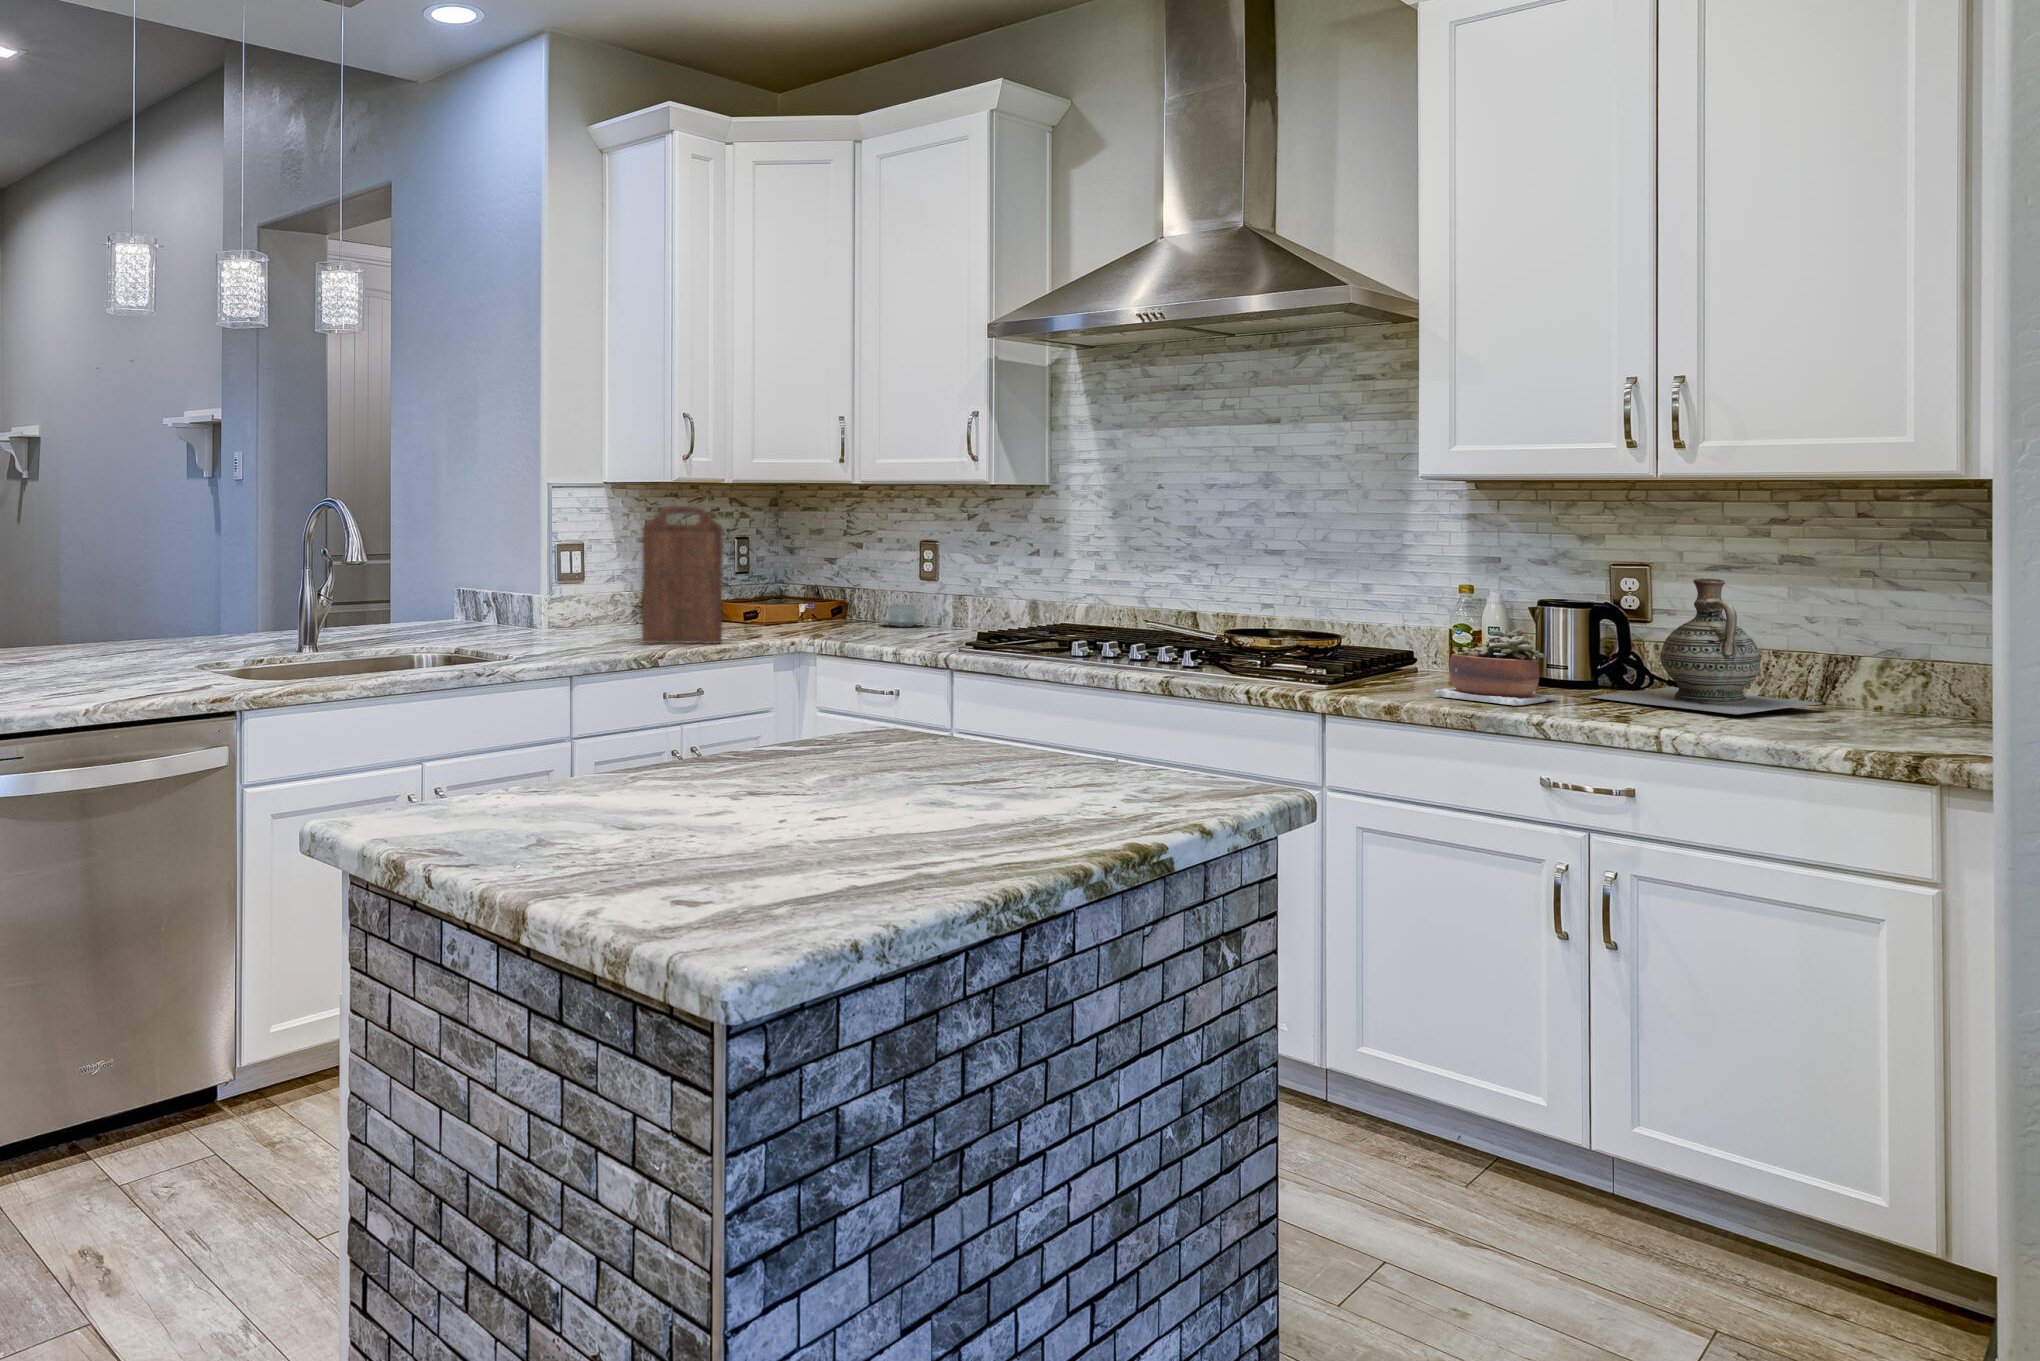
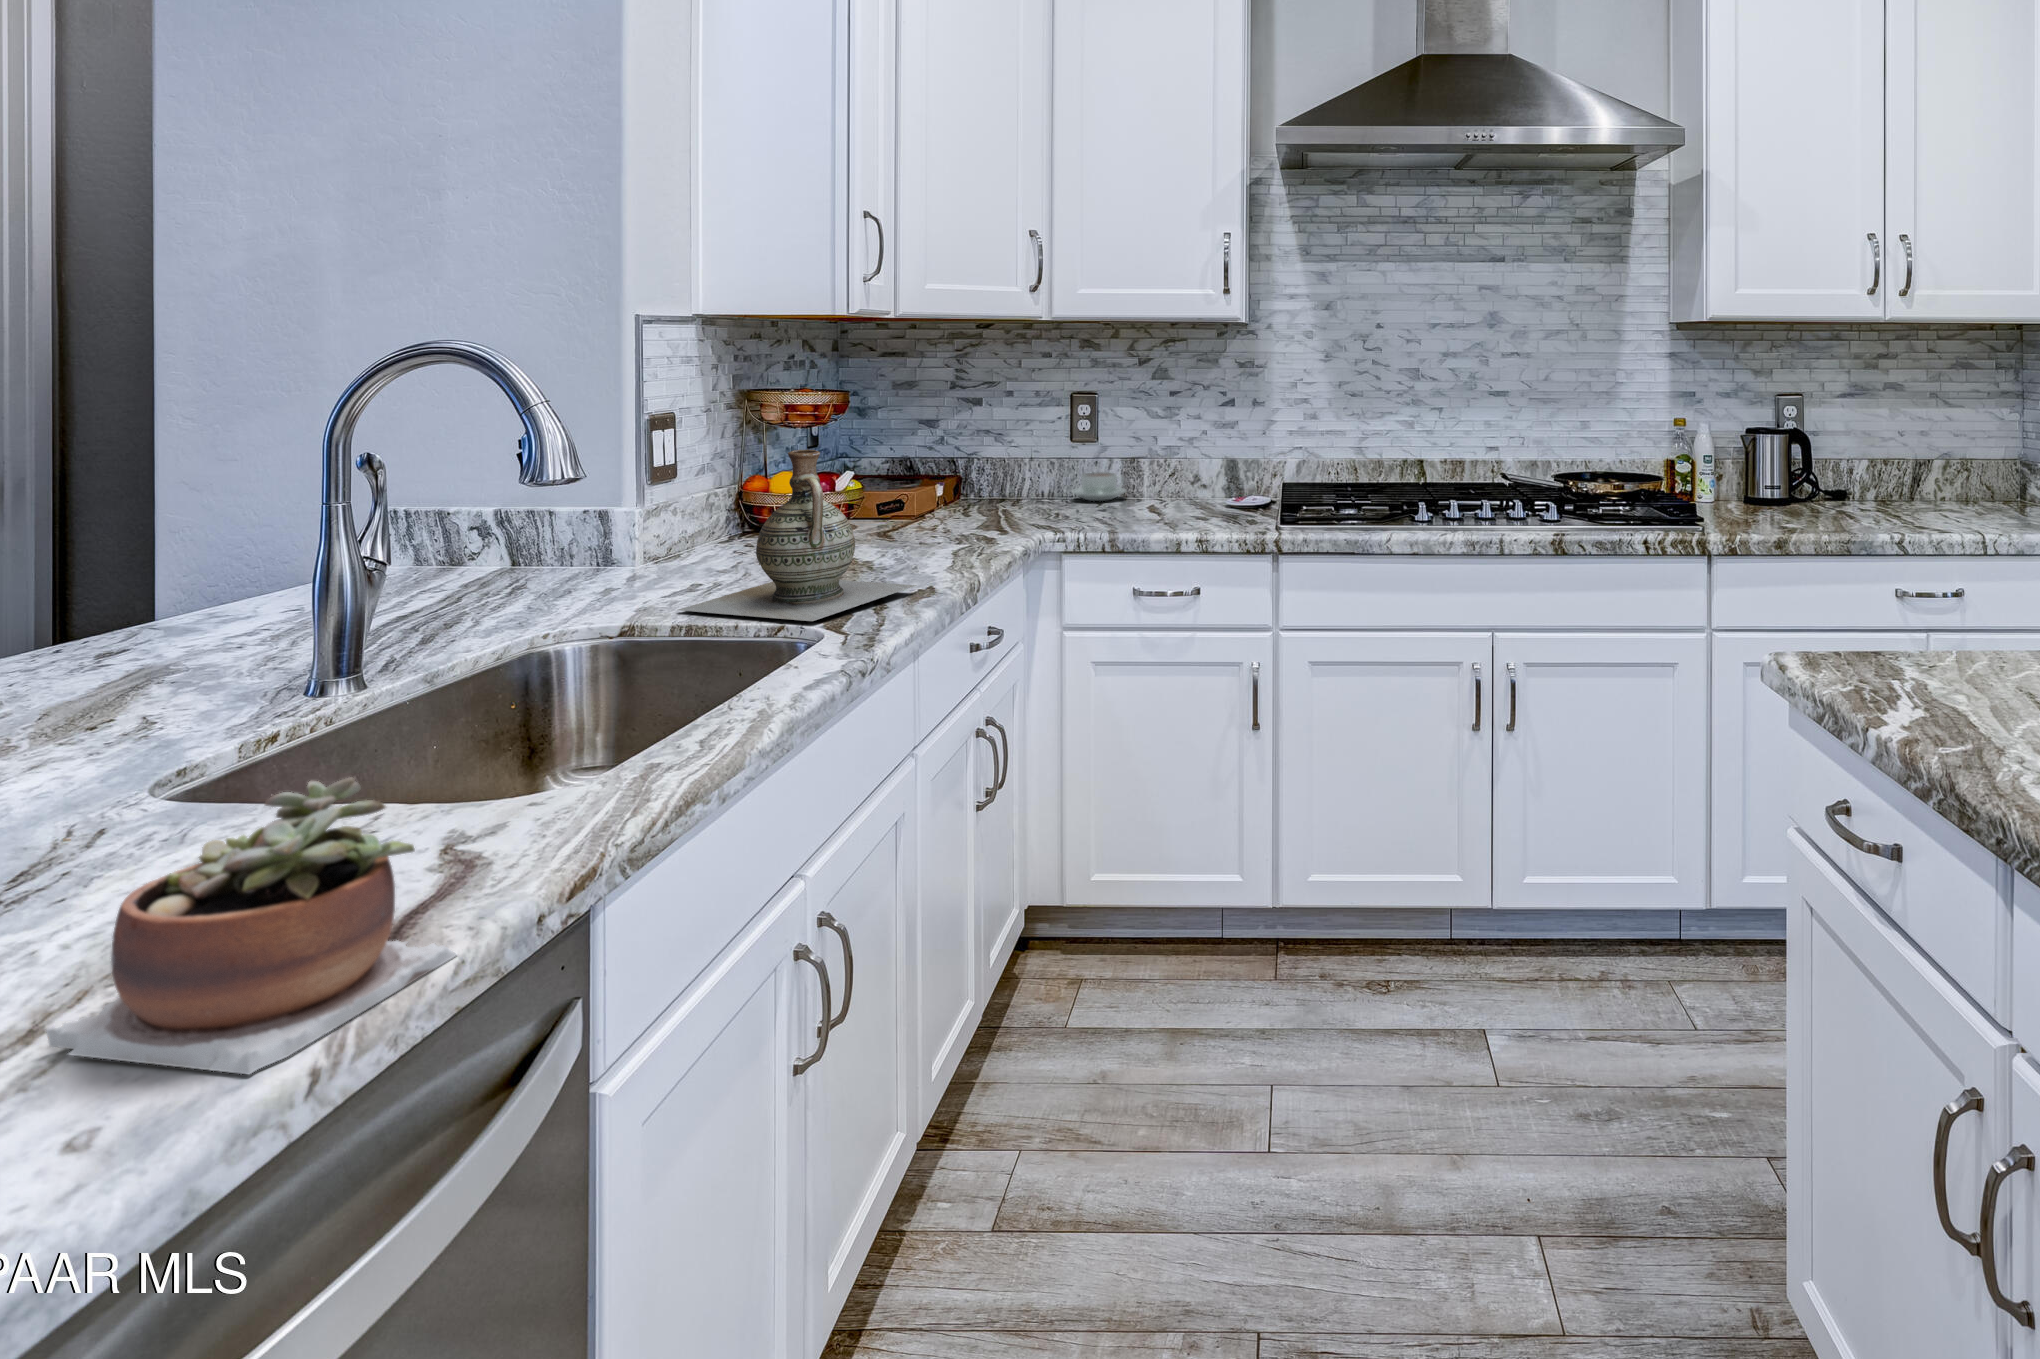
cutting board: present [642,506,723,644] -> none [913,360,1017,568]
ceramic jug: present [1591,579,1821,714] -> present [678,450,916,621]
succulent plant: present [1433,629,1557,706] -> present [46,777,456,1074]

